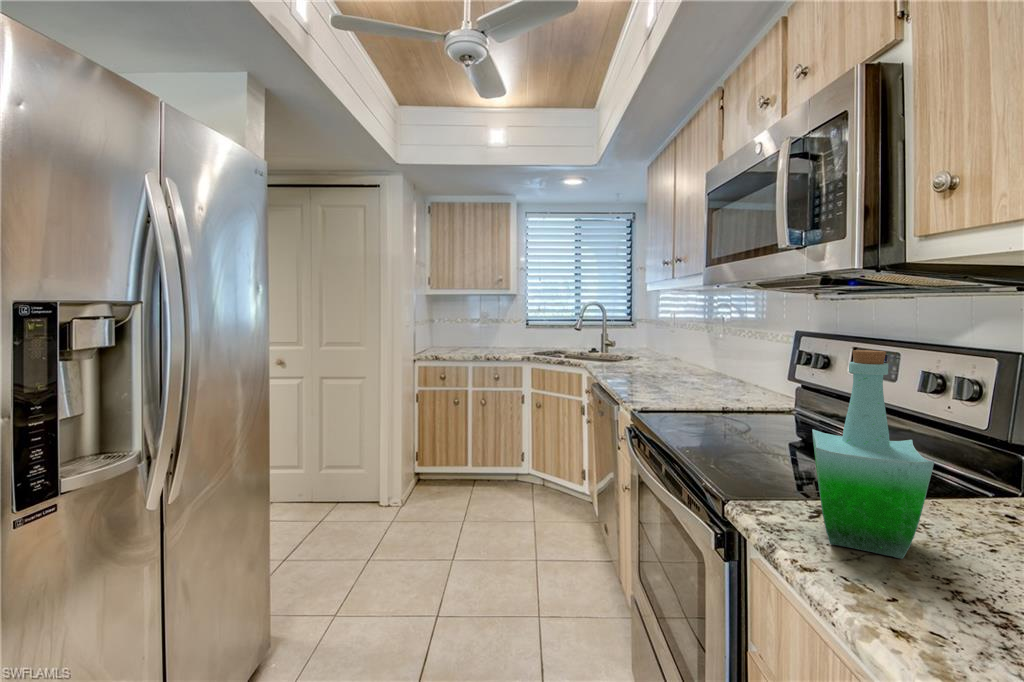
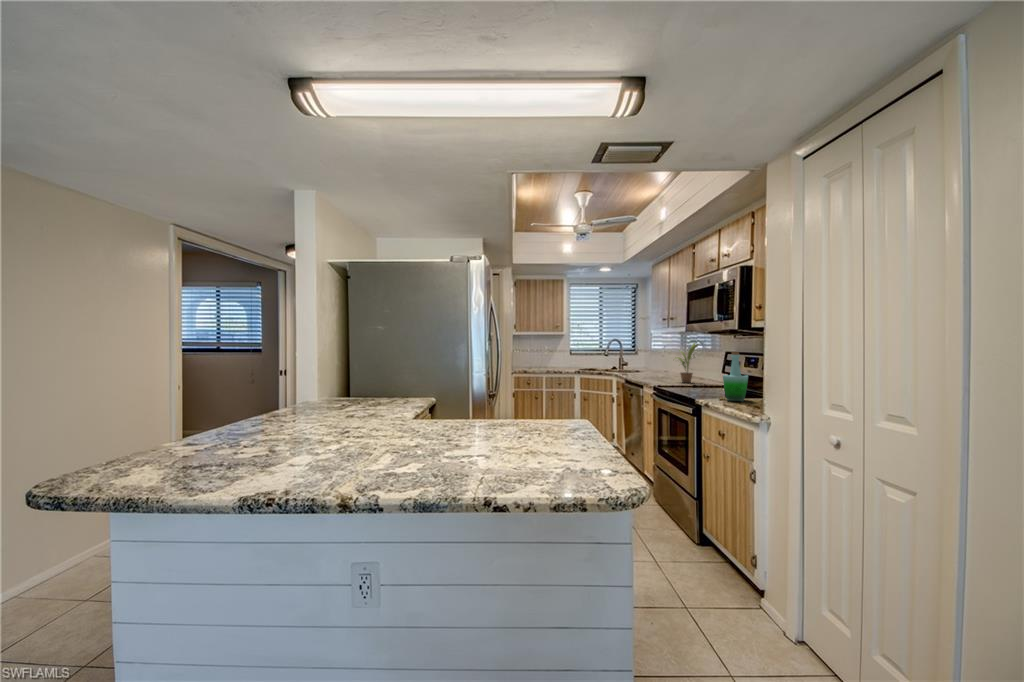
potted plant: none [677,309,744,396] -> present [677,343,699,383]

